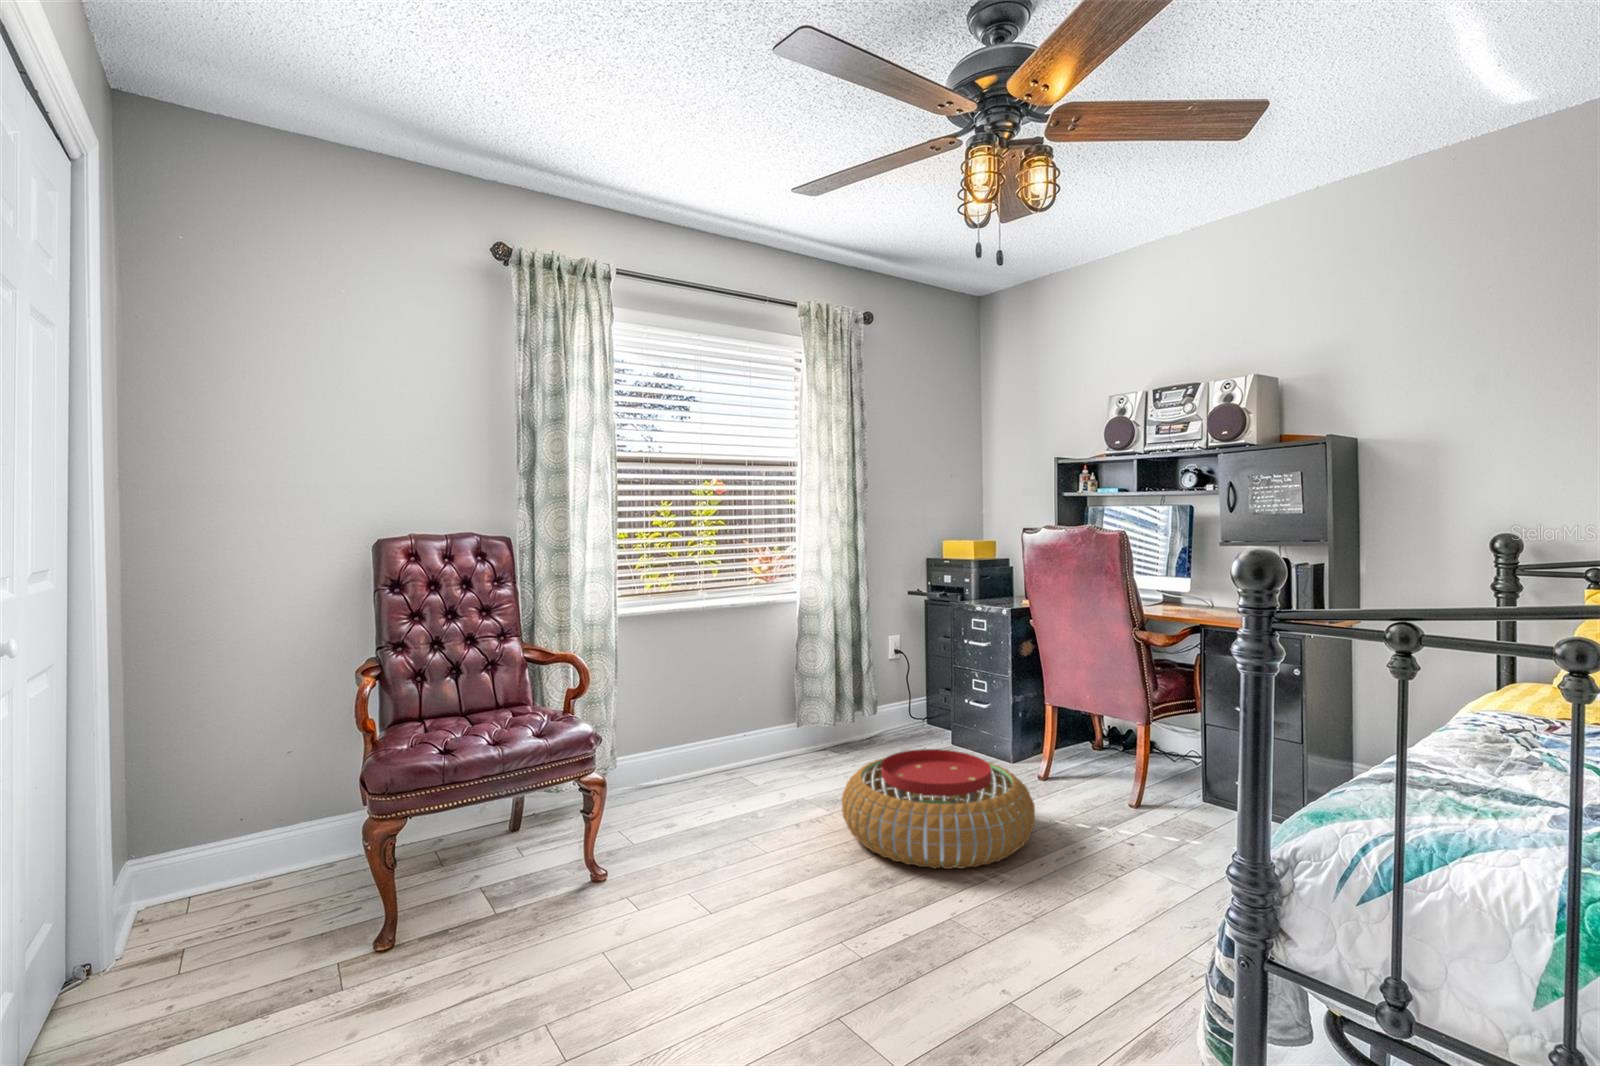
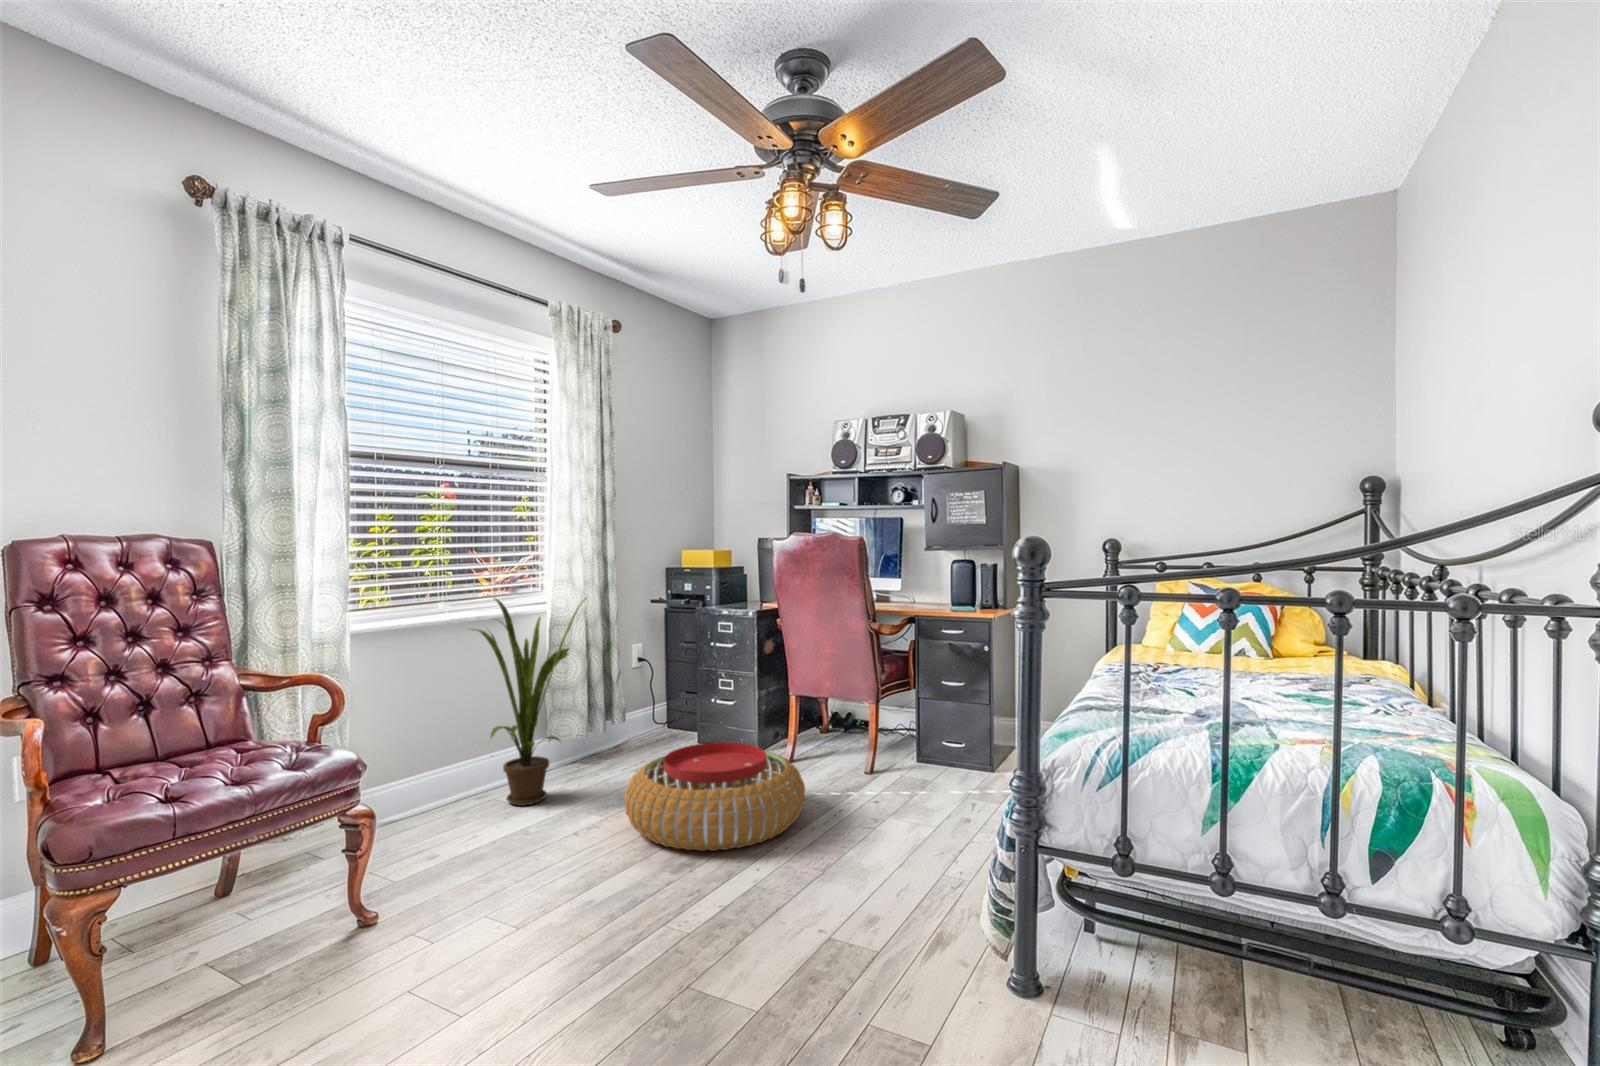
house plant: none [710,585,824,786] -> present [473,597,585,806]

